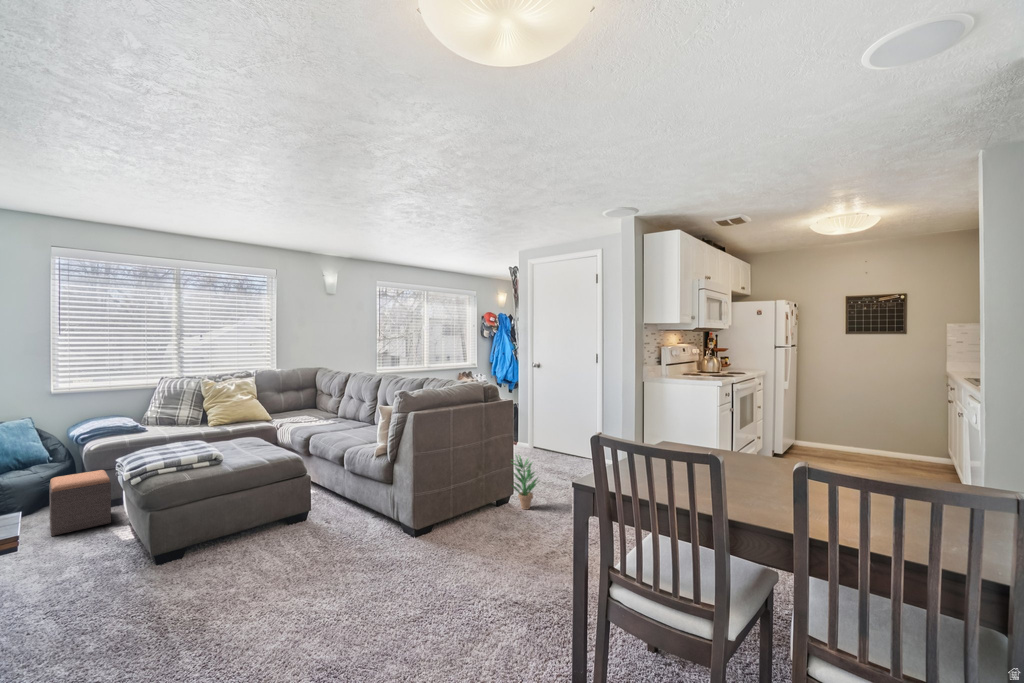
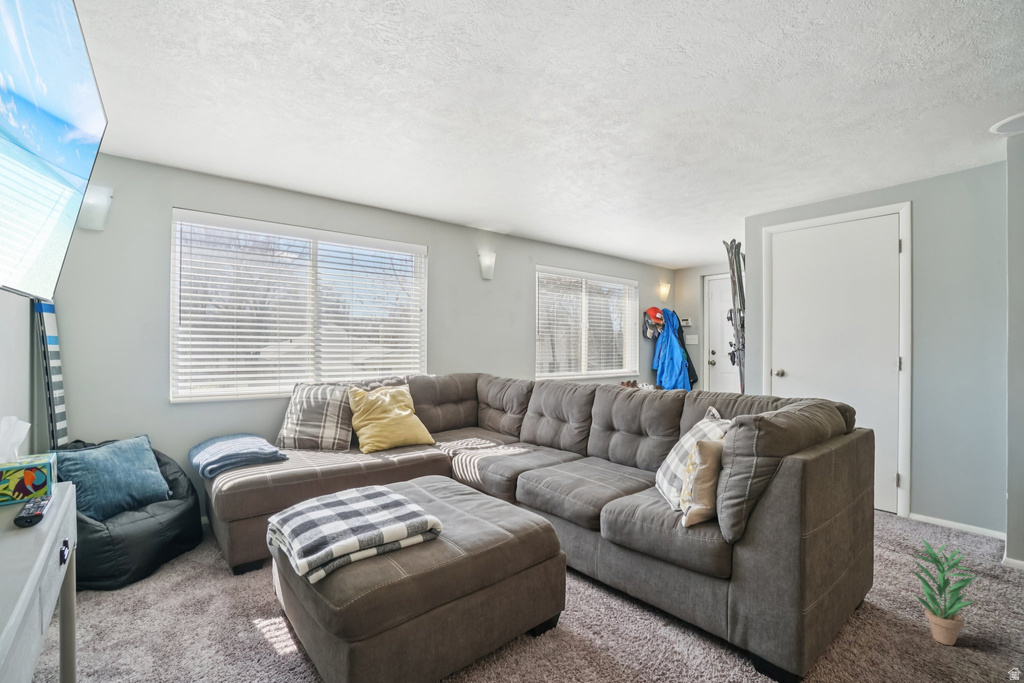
footstool: present [49,470,111,536] -> none [172,523,258,637]

